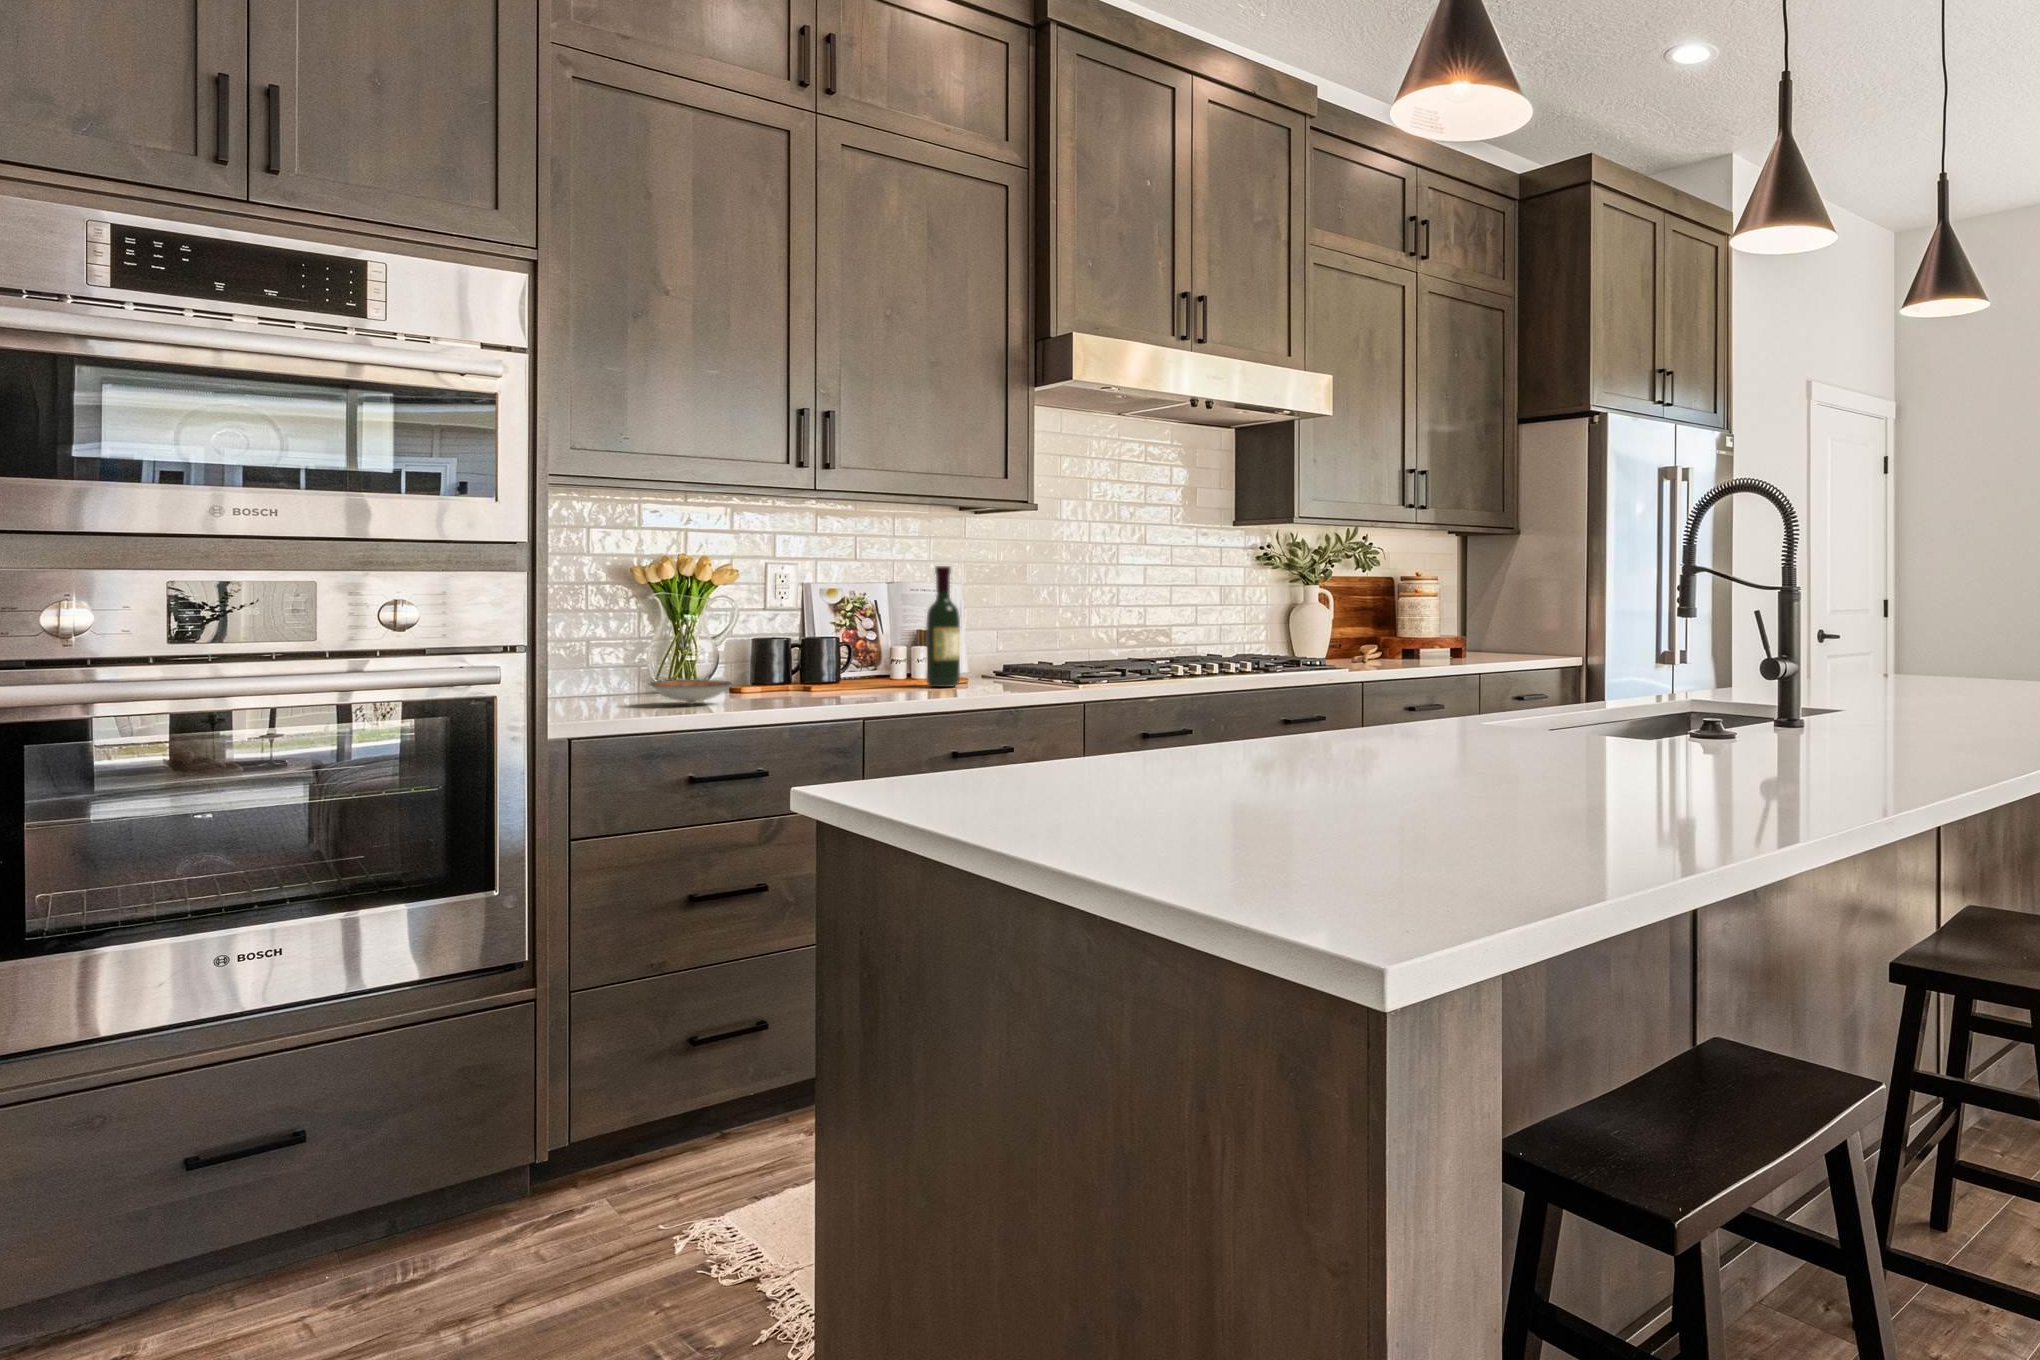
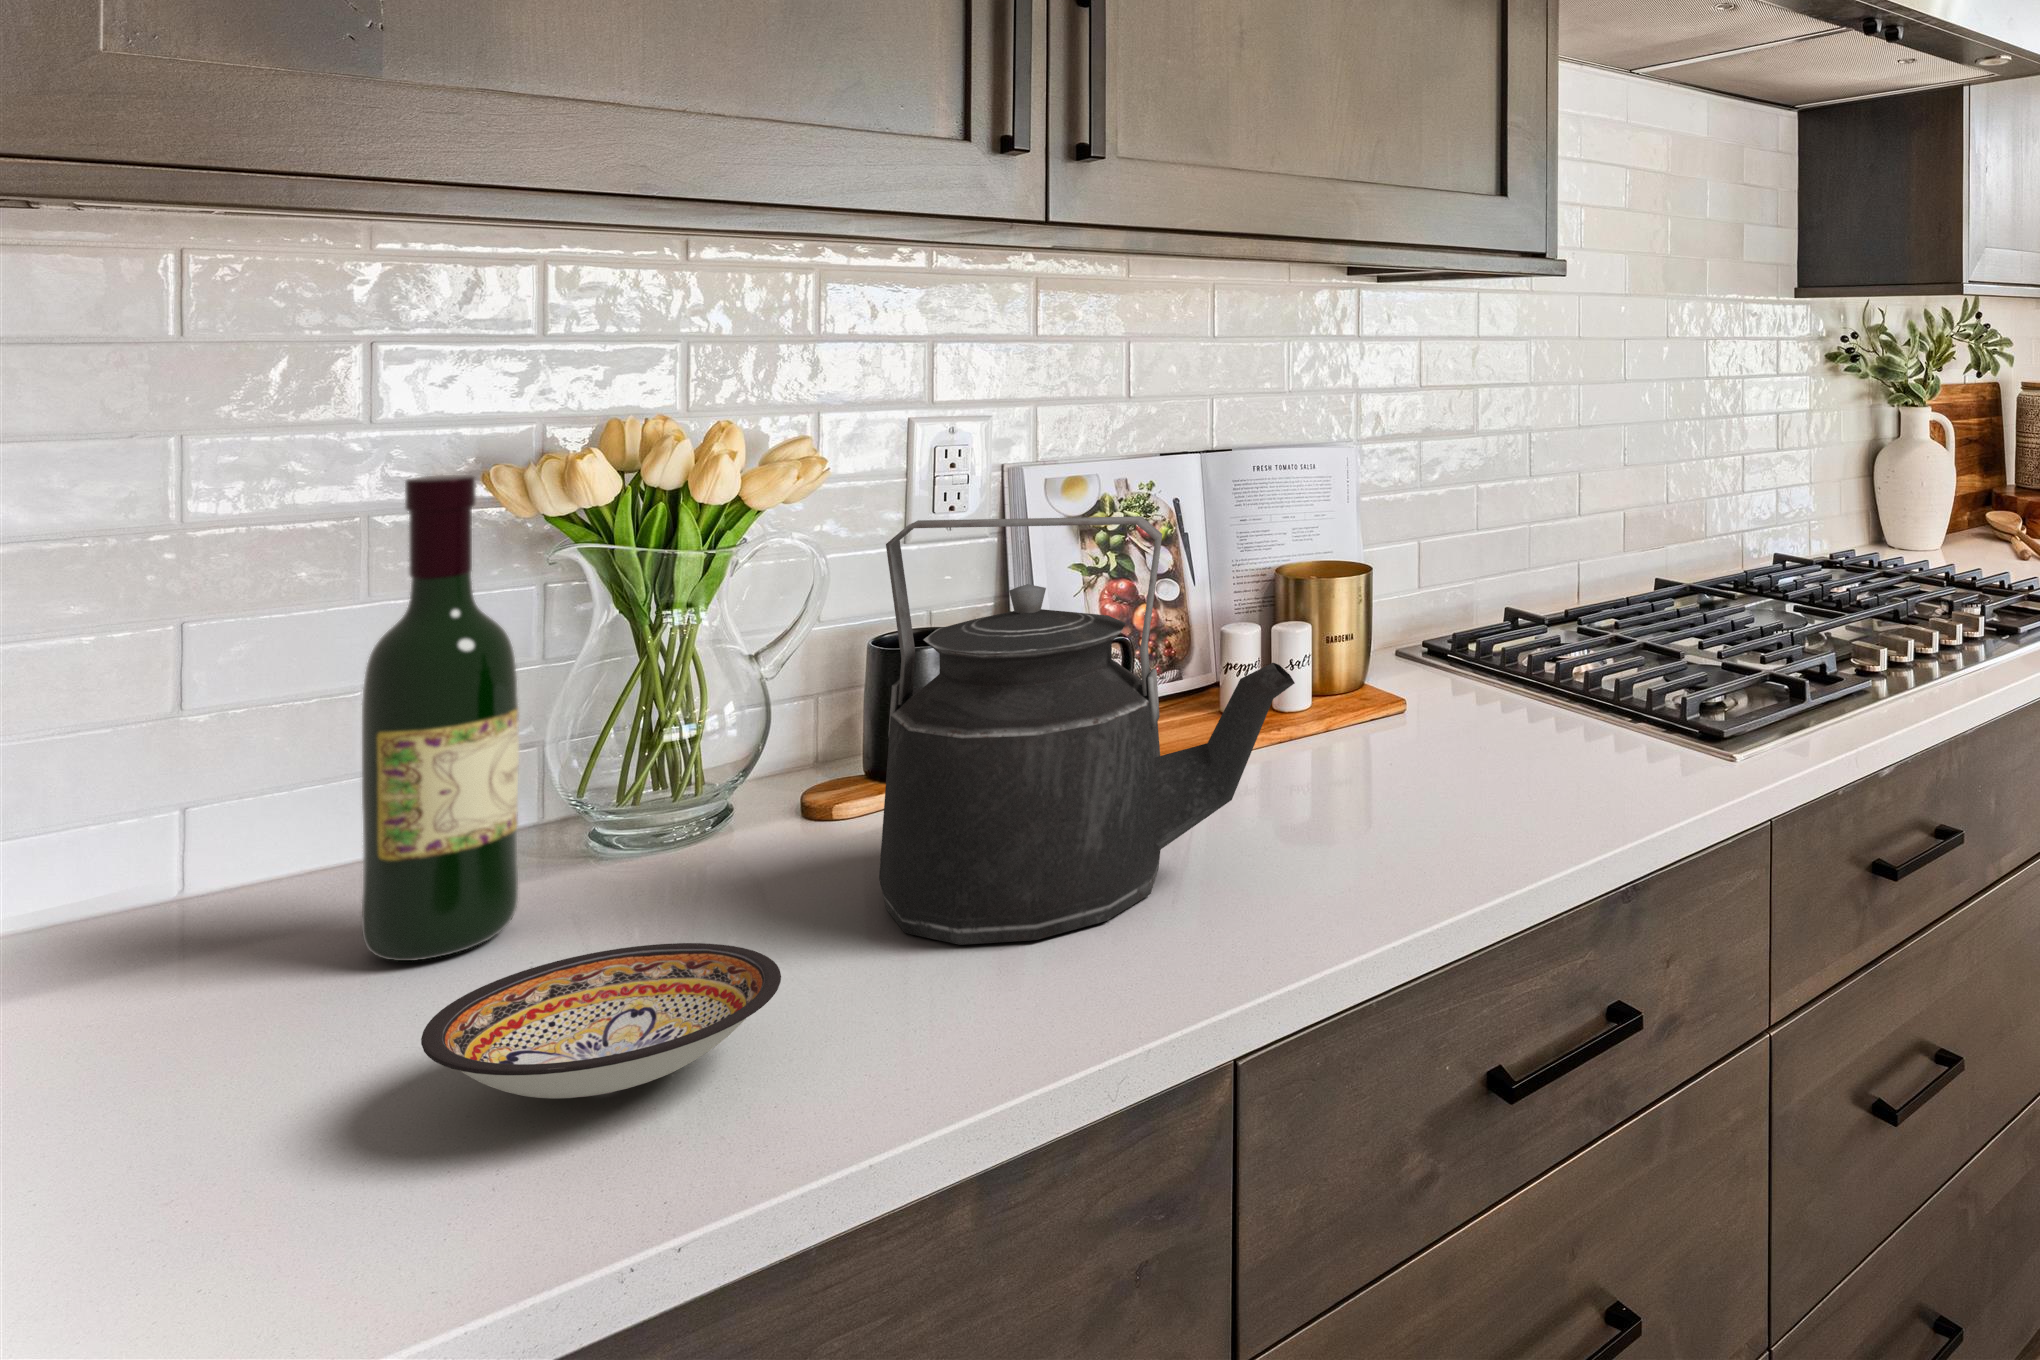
wine bottle: present [926,566,960,687] -> present [362,475,519,961]
kettle: none [758,581,890,697] -> present [879,516,1295,945]

